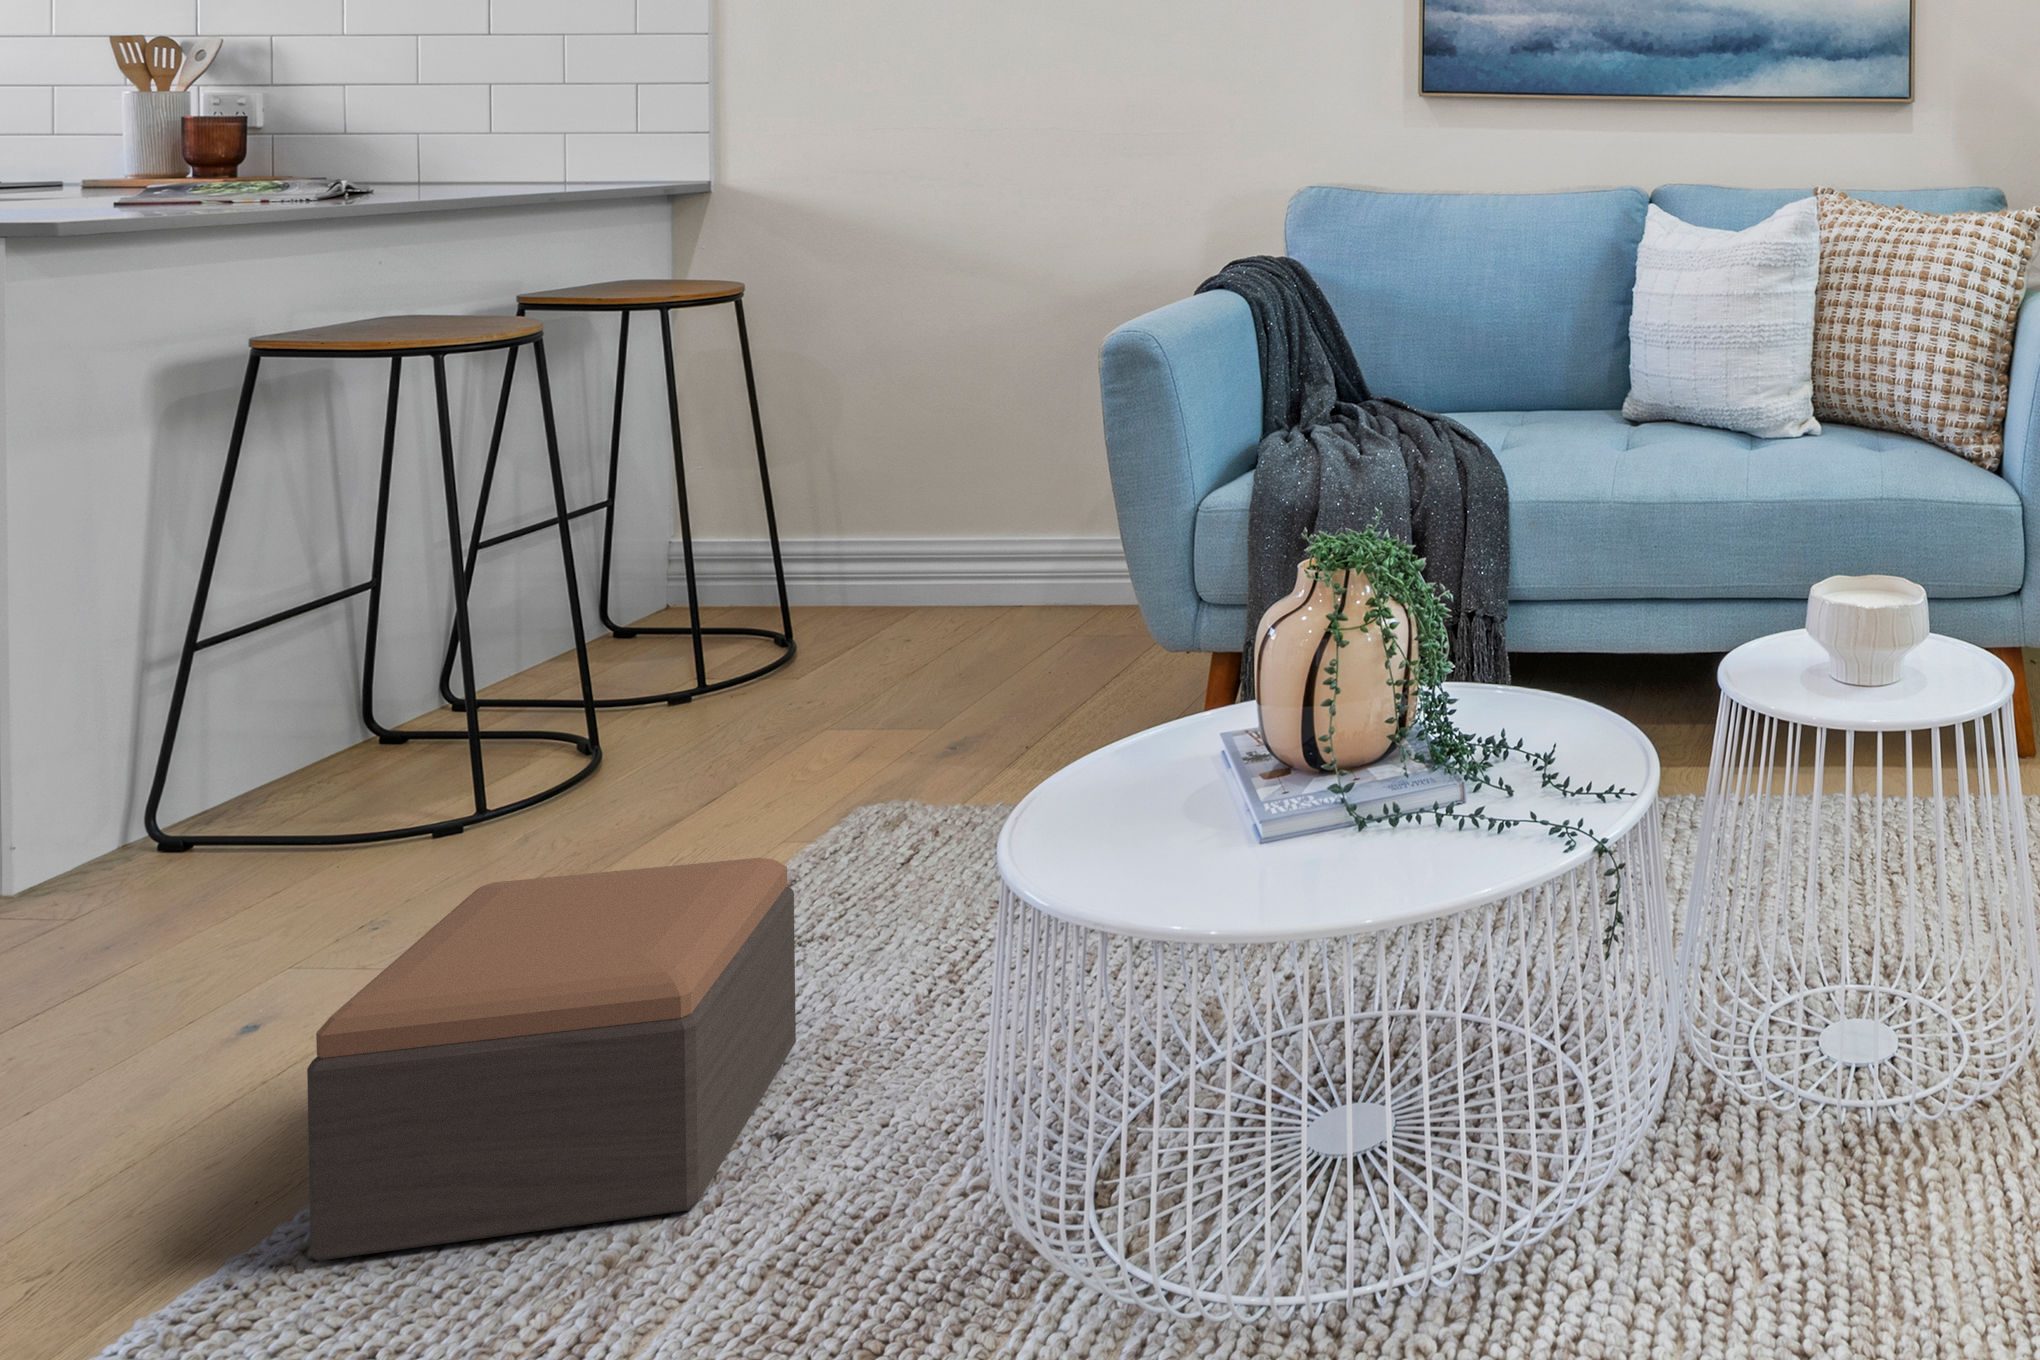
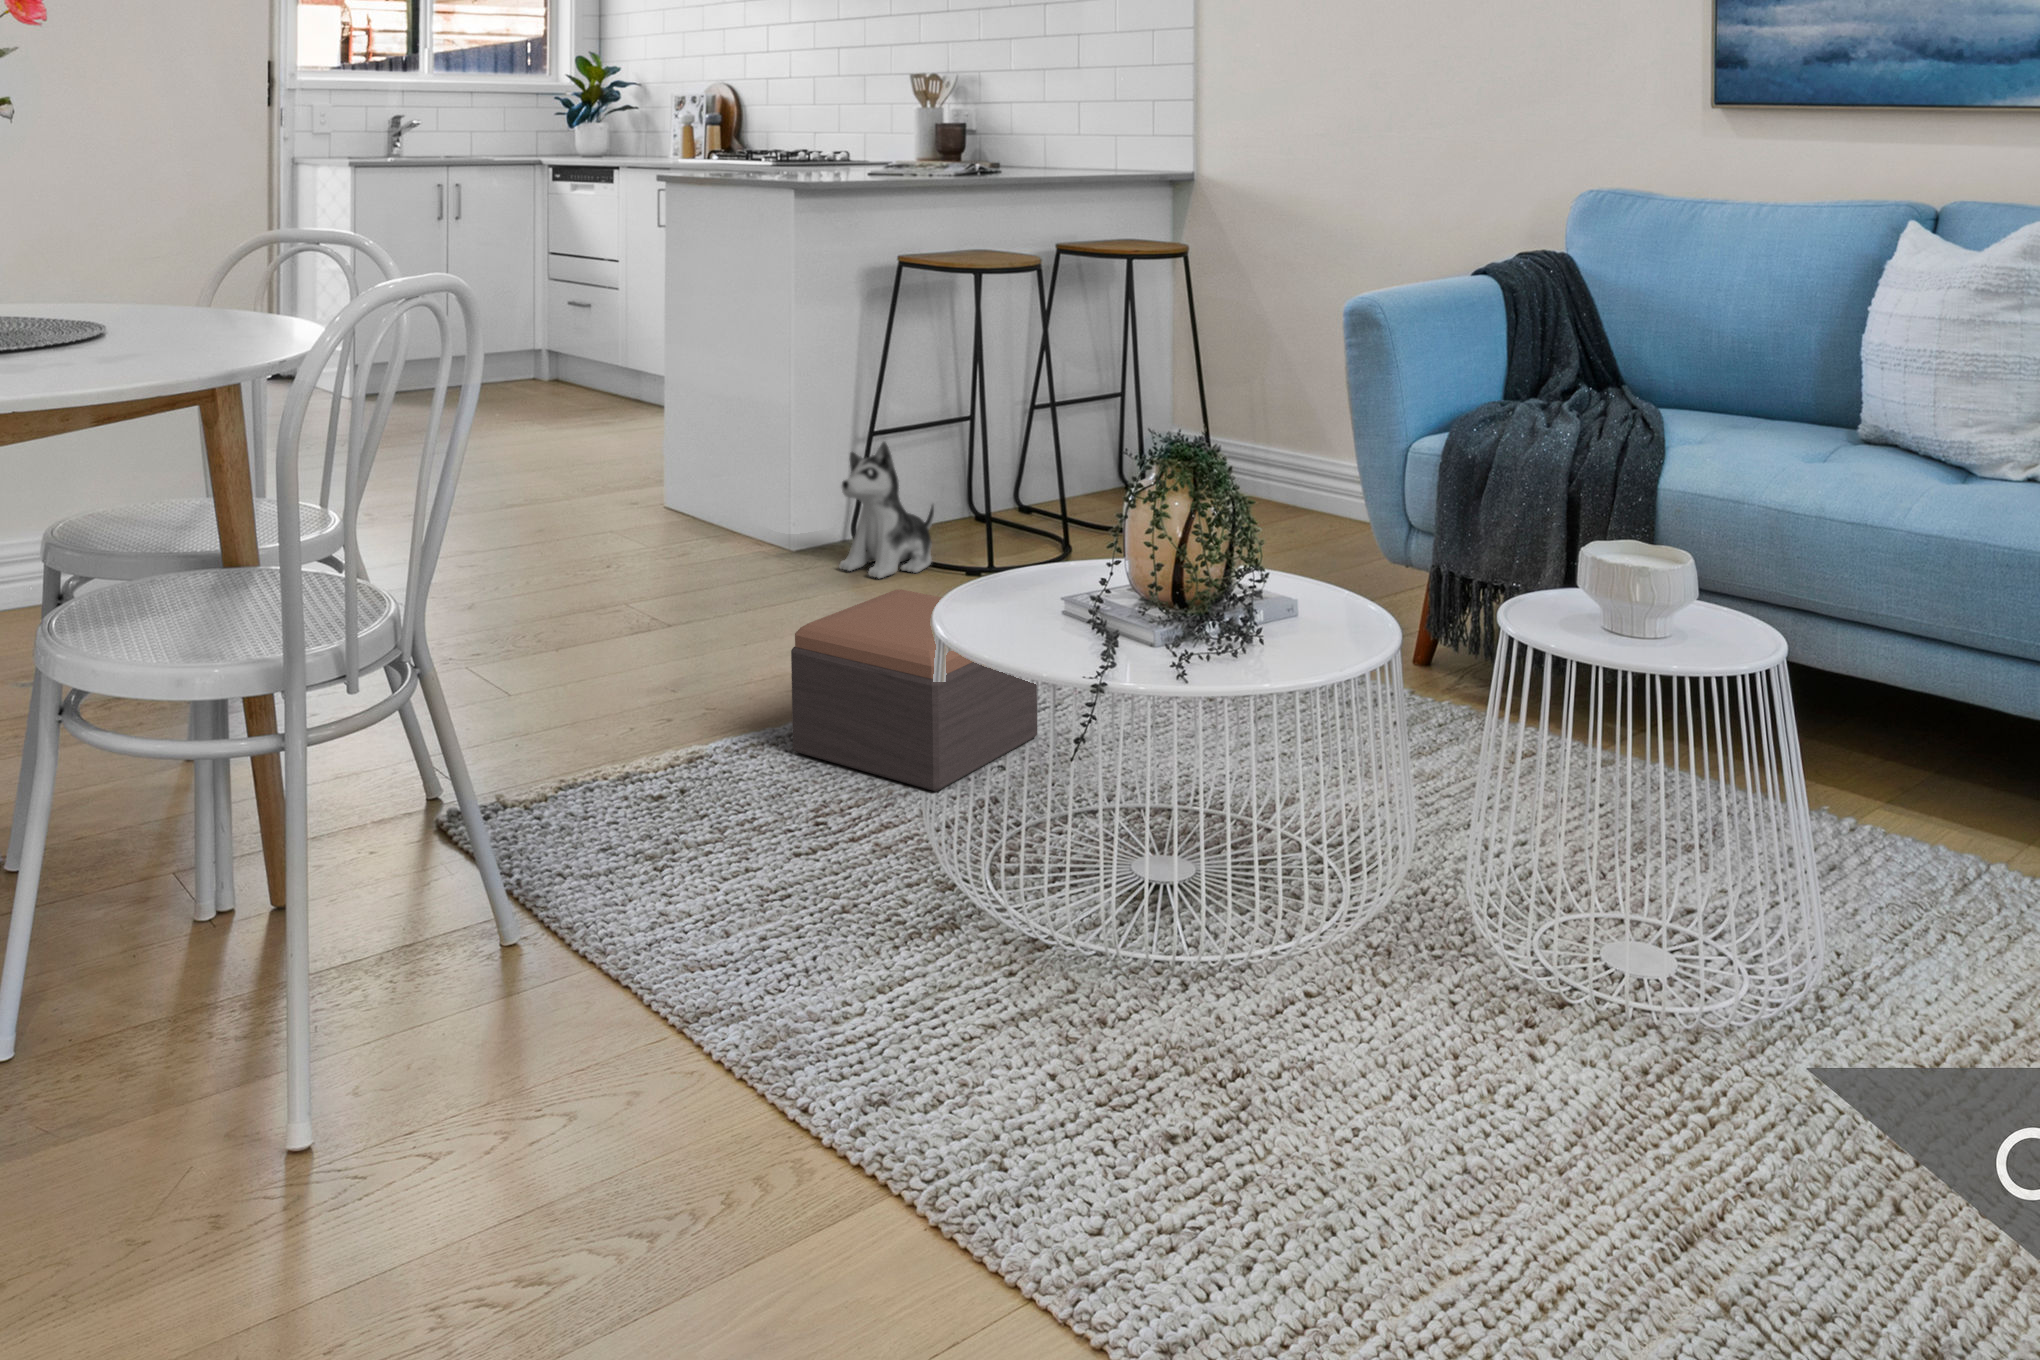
plush toy: none [141,639,348,886] -> present [839,442,934,578]

